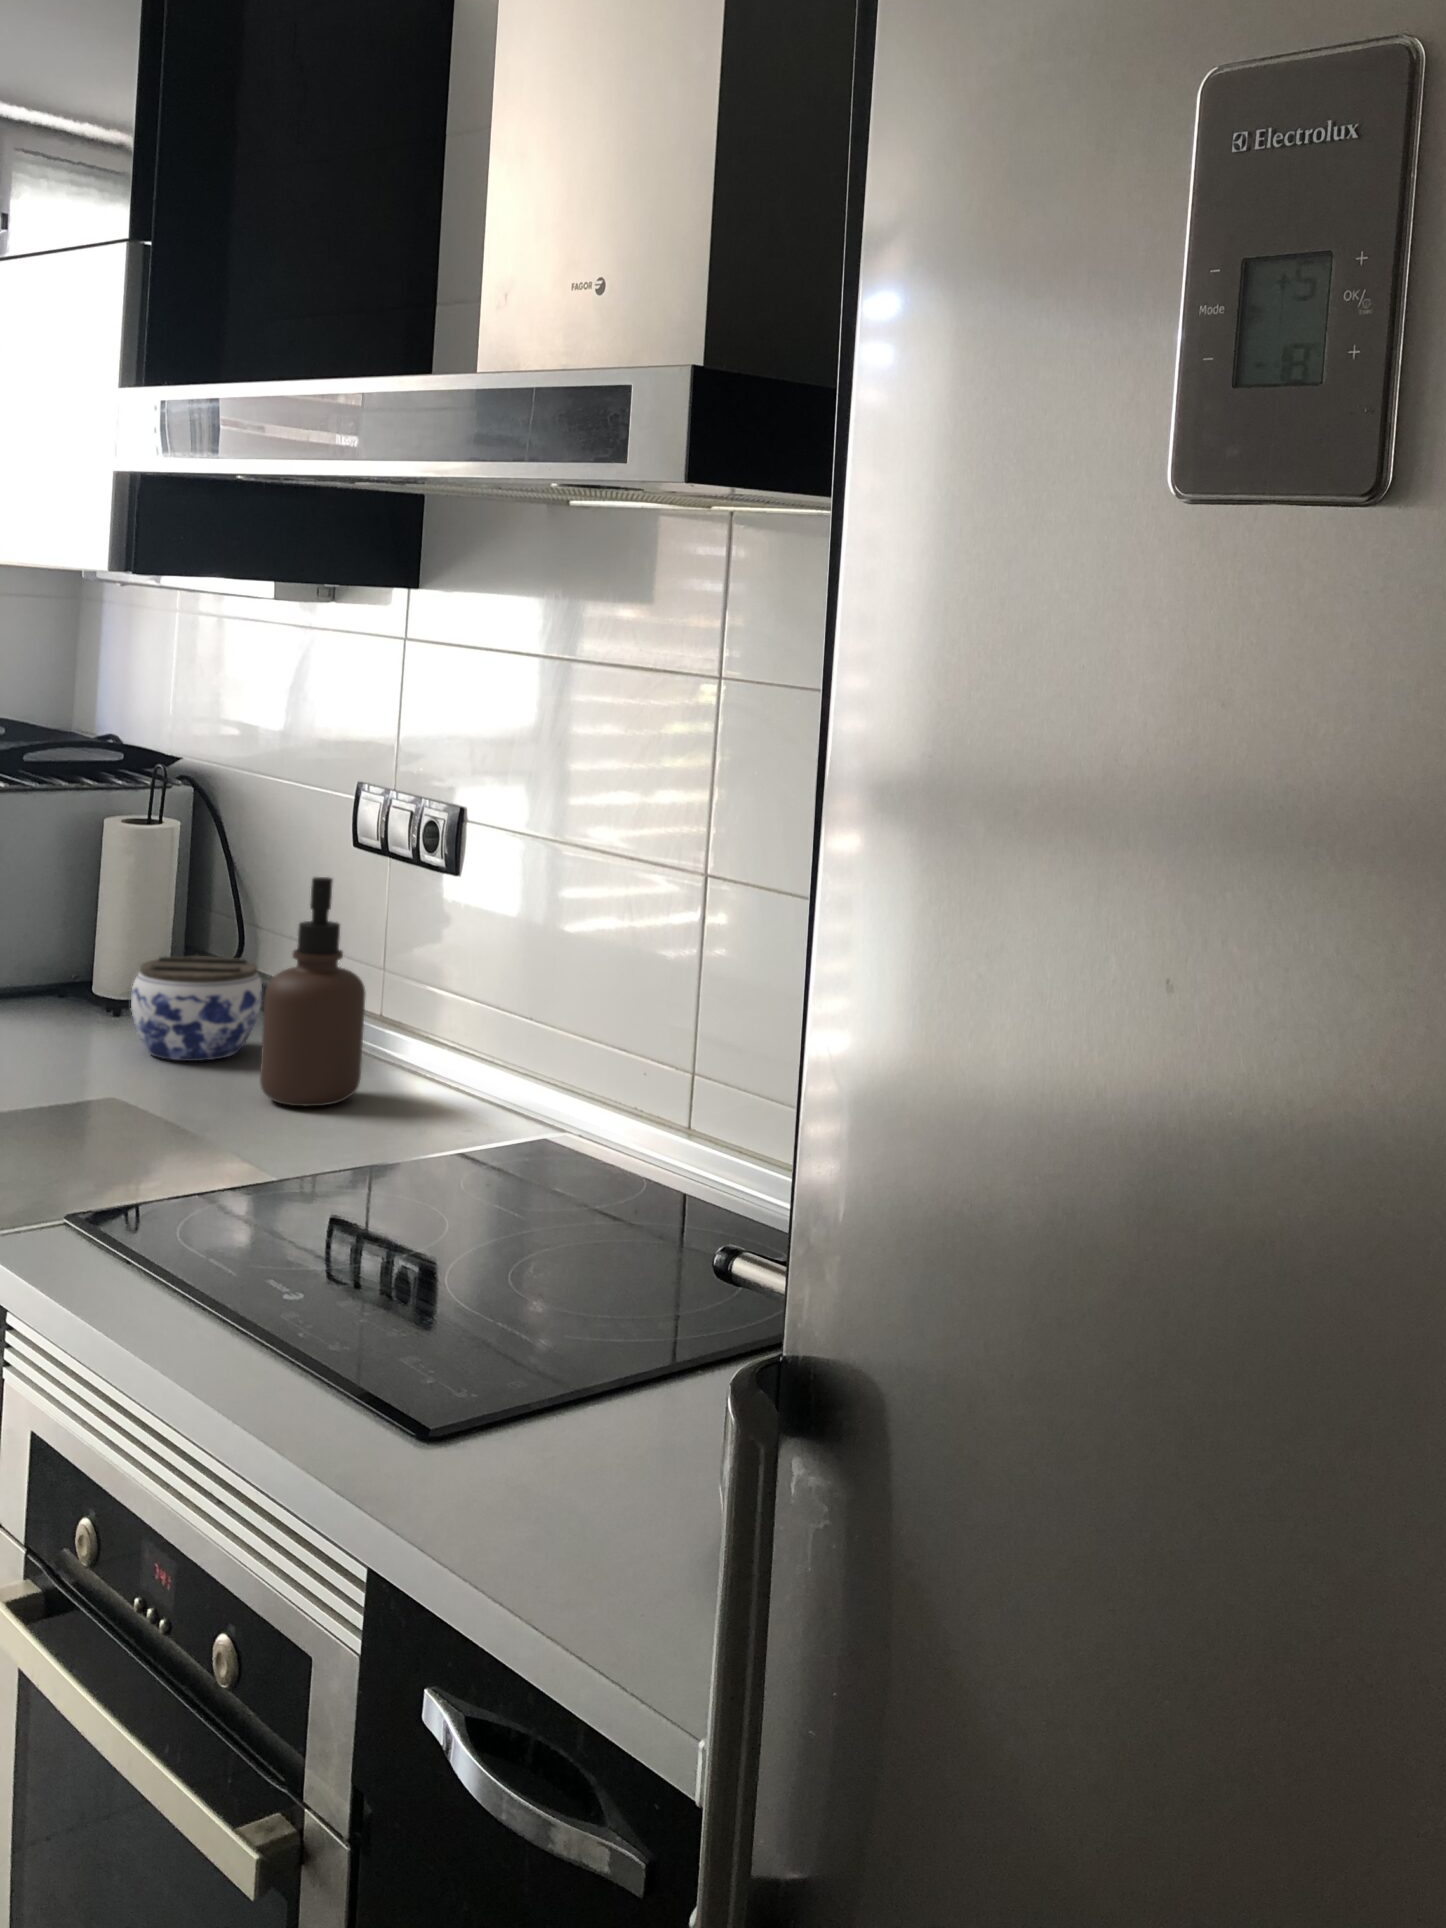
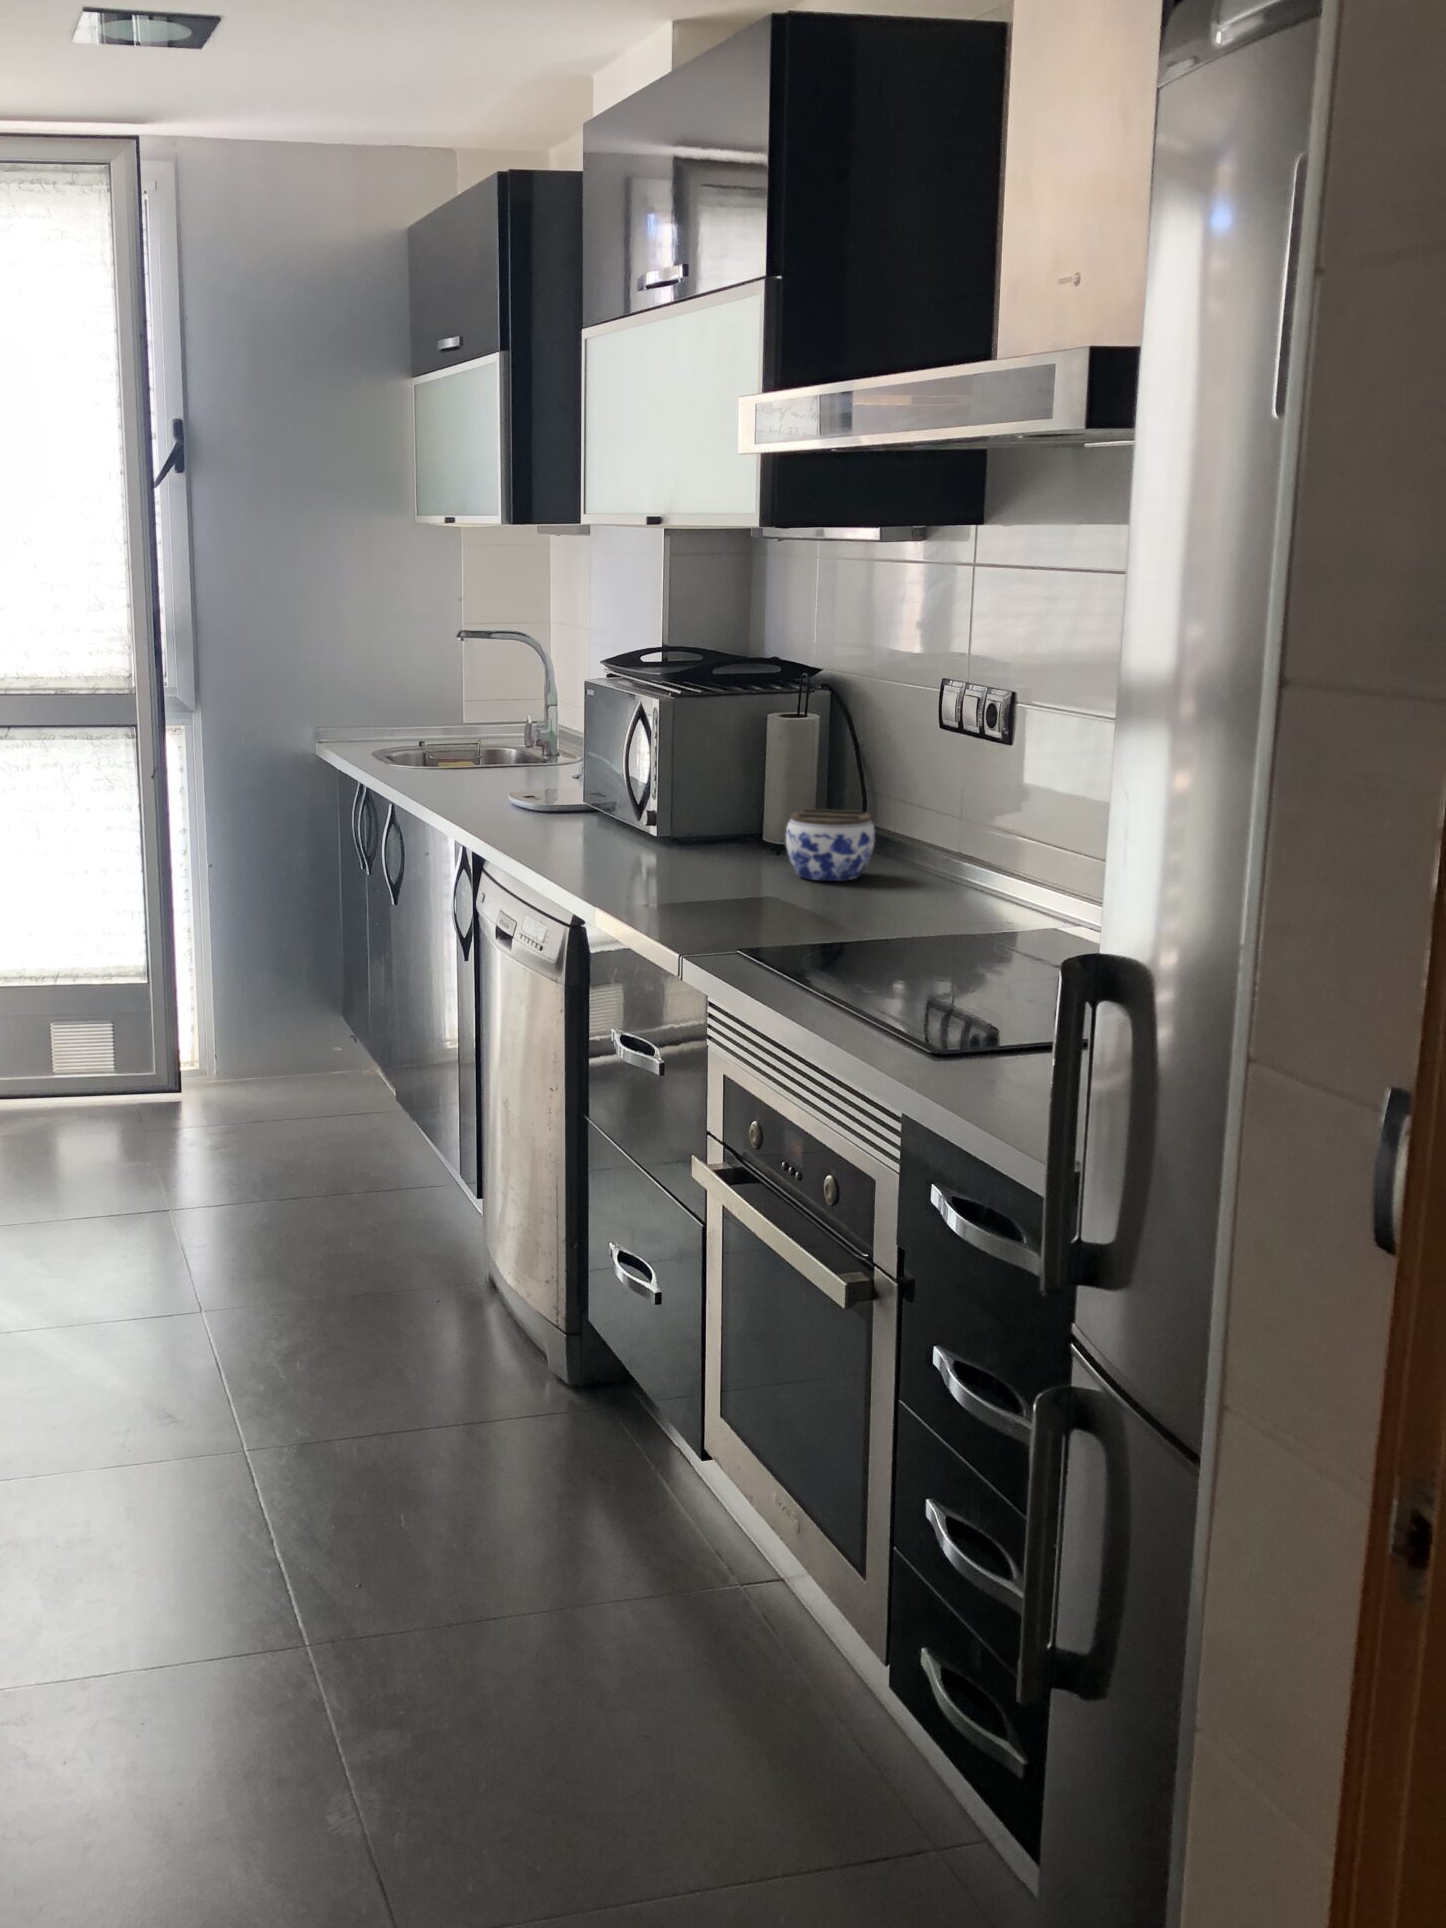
soap dispenser: present [260,877,366,1106] -> none [869,745,942,908]

